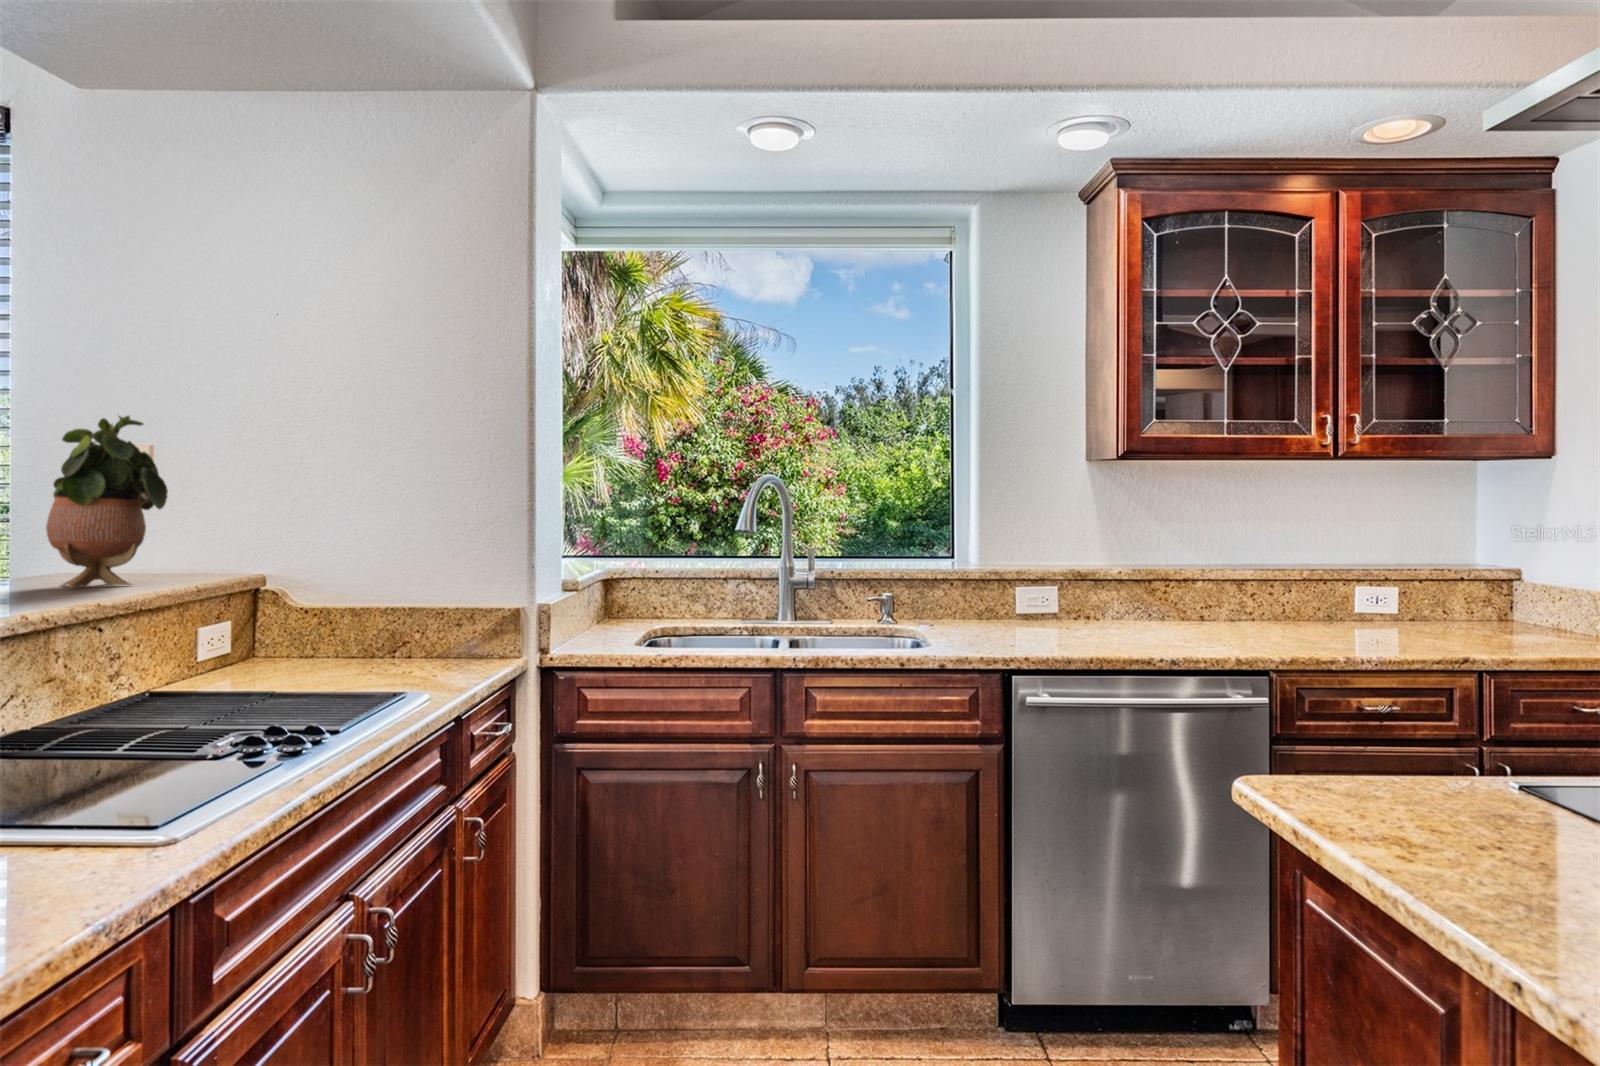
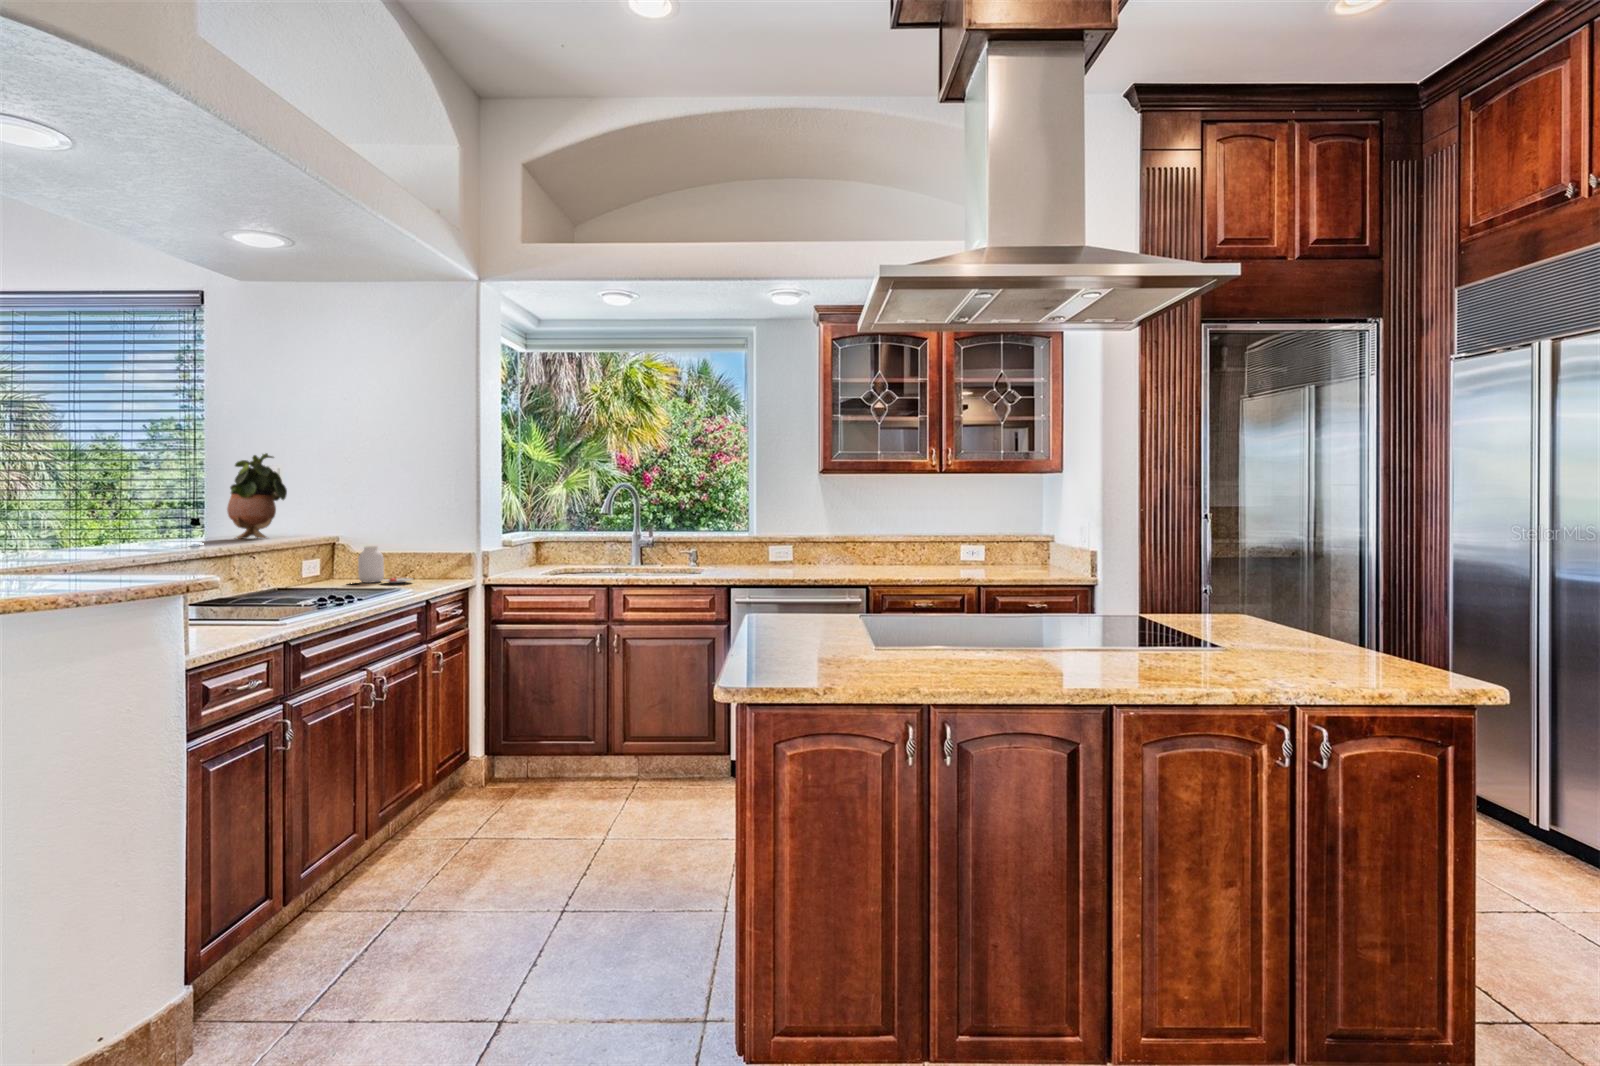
jar: none [285,598,415,675] -> present [358,546,411,583]

